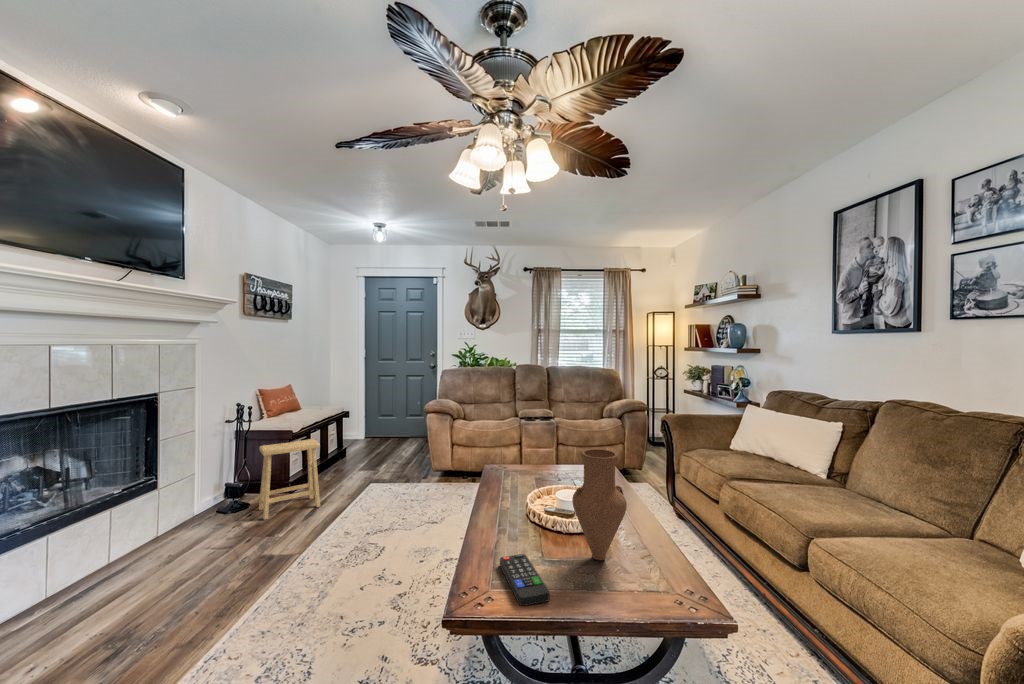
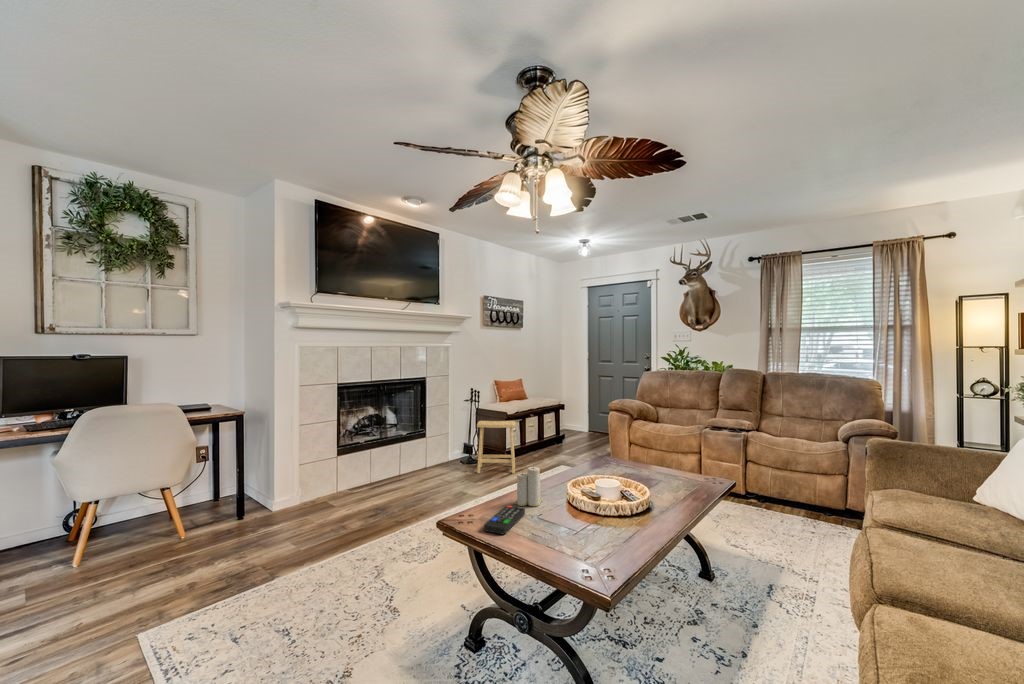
vase: present [572,449,627,560] -> none [557,436,603,531]
candle: none [492,493,521,552] -> present [515,466,543,506]

